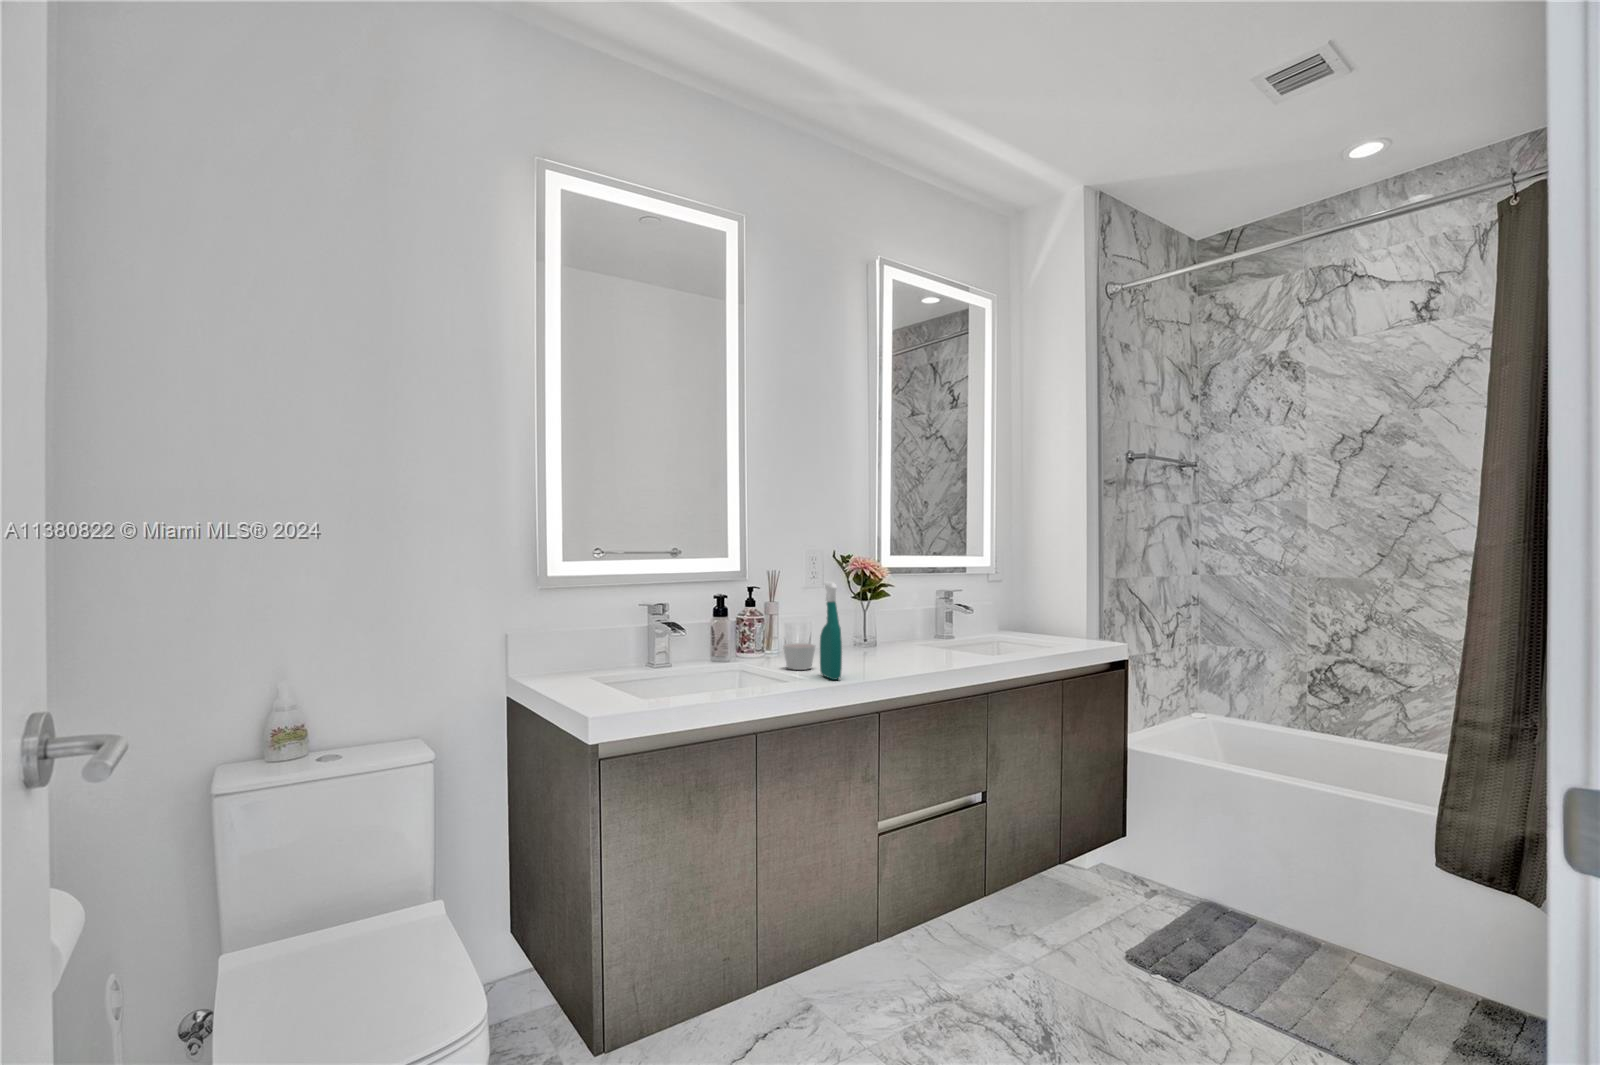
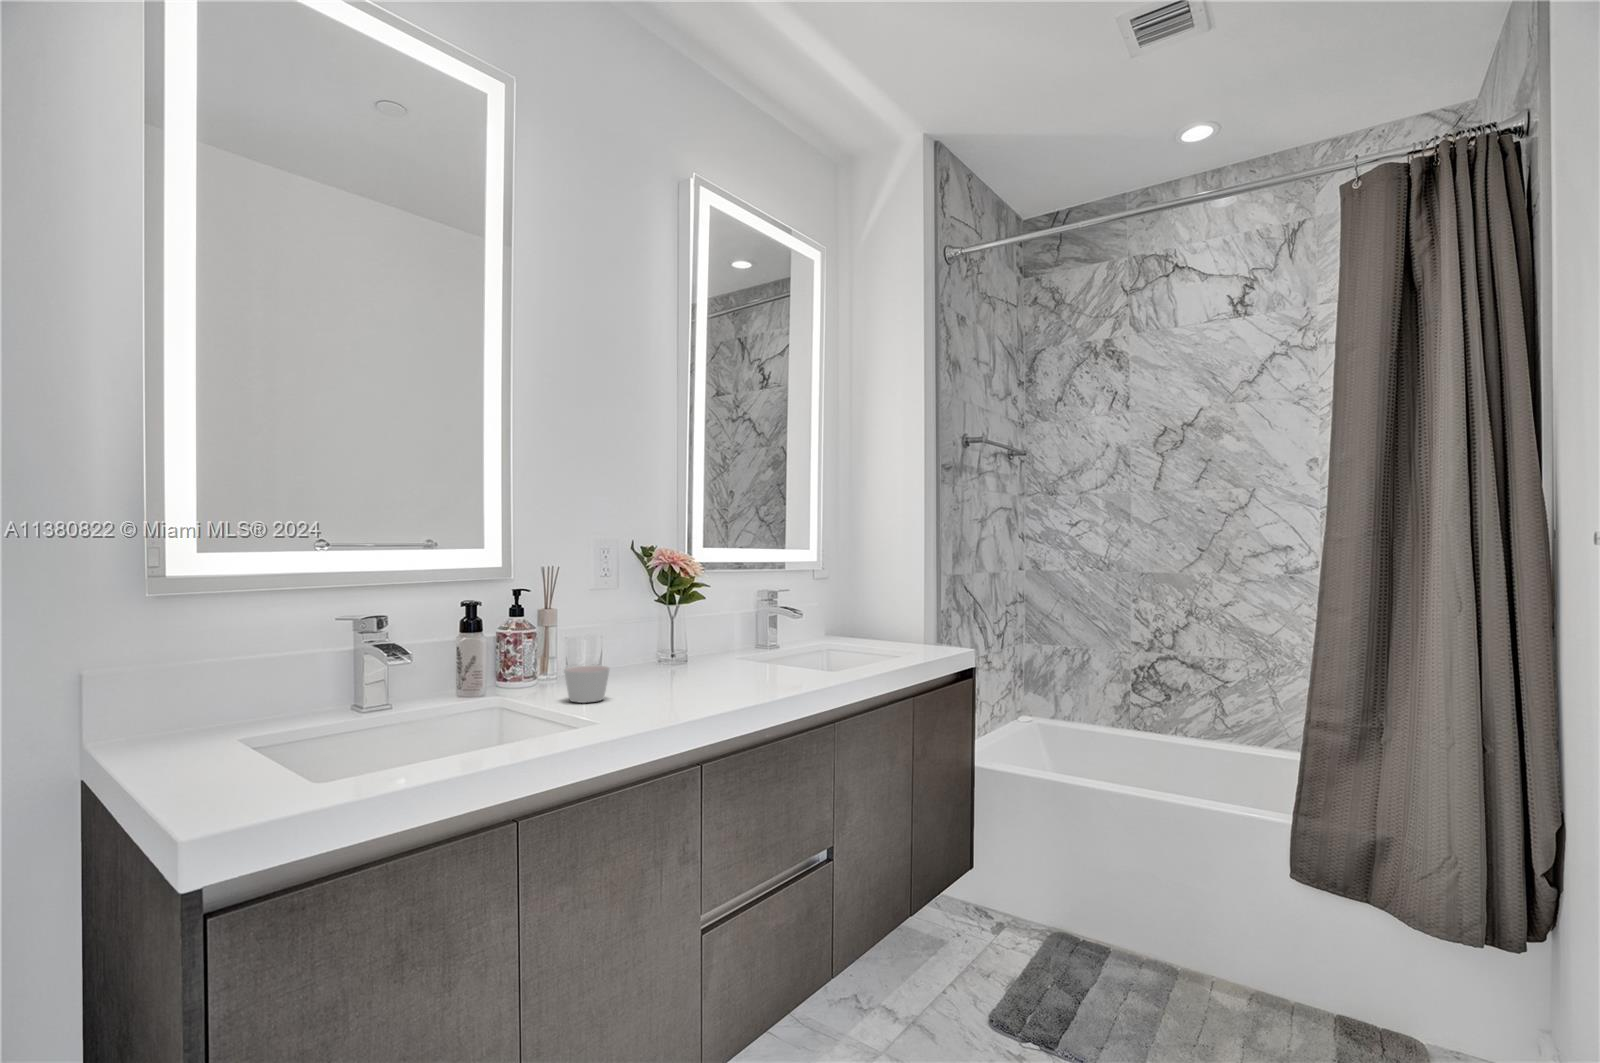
spray bottle: present [820,582,842,680] -> none [616,580,648,717]

